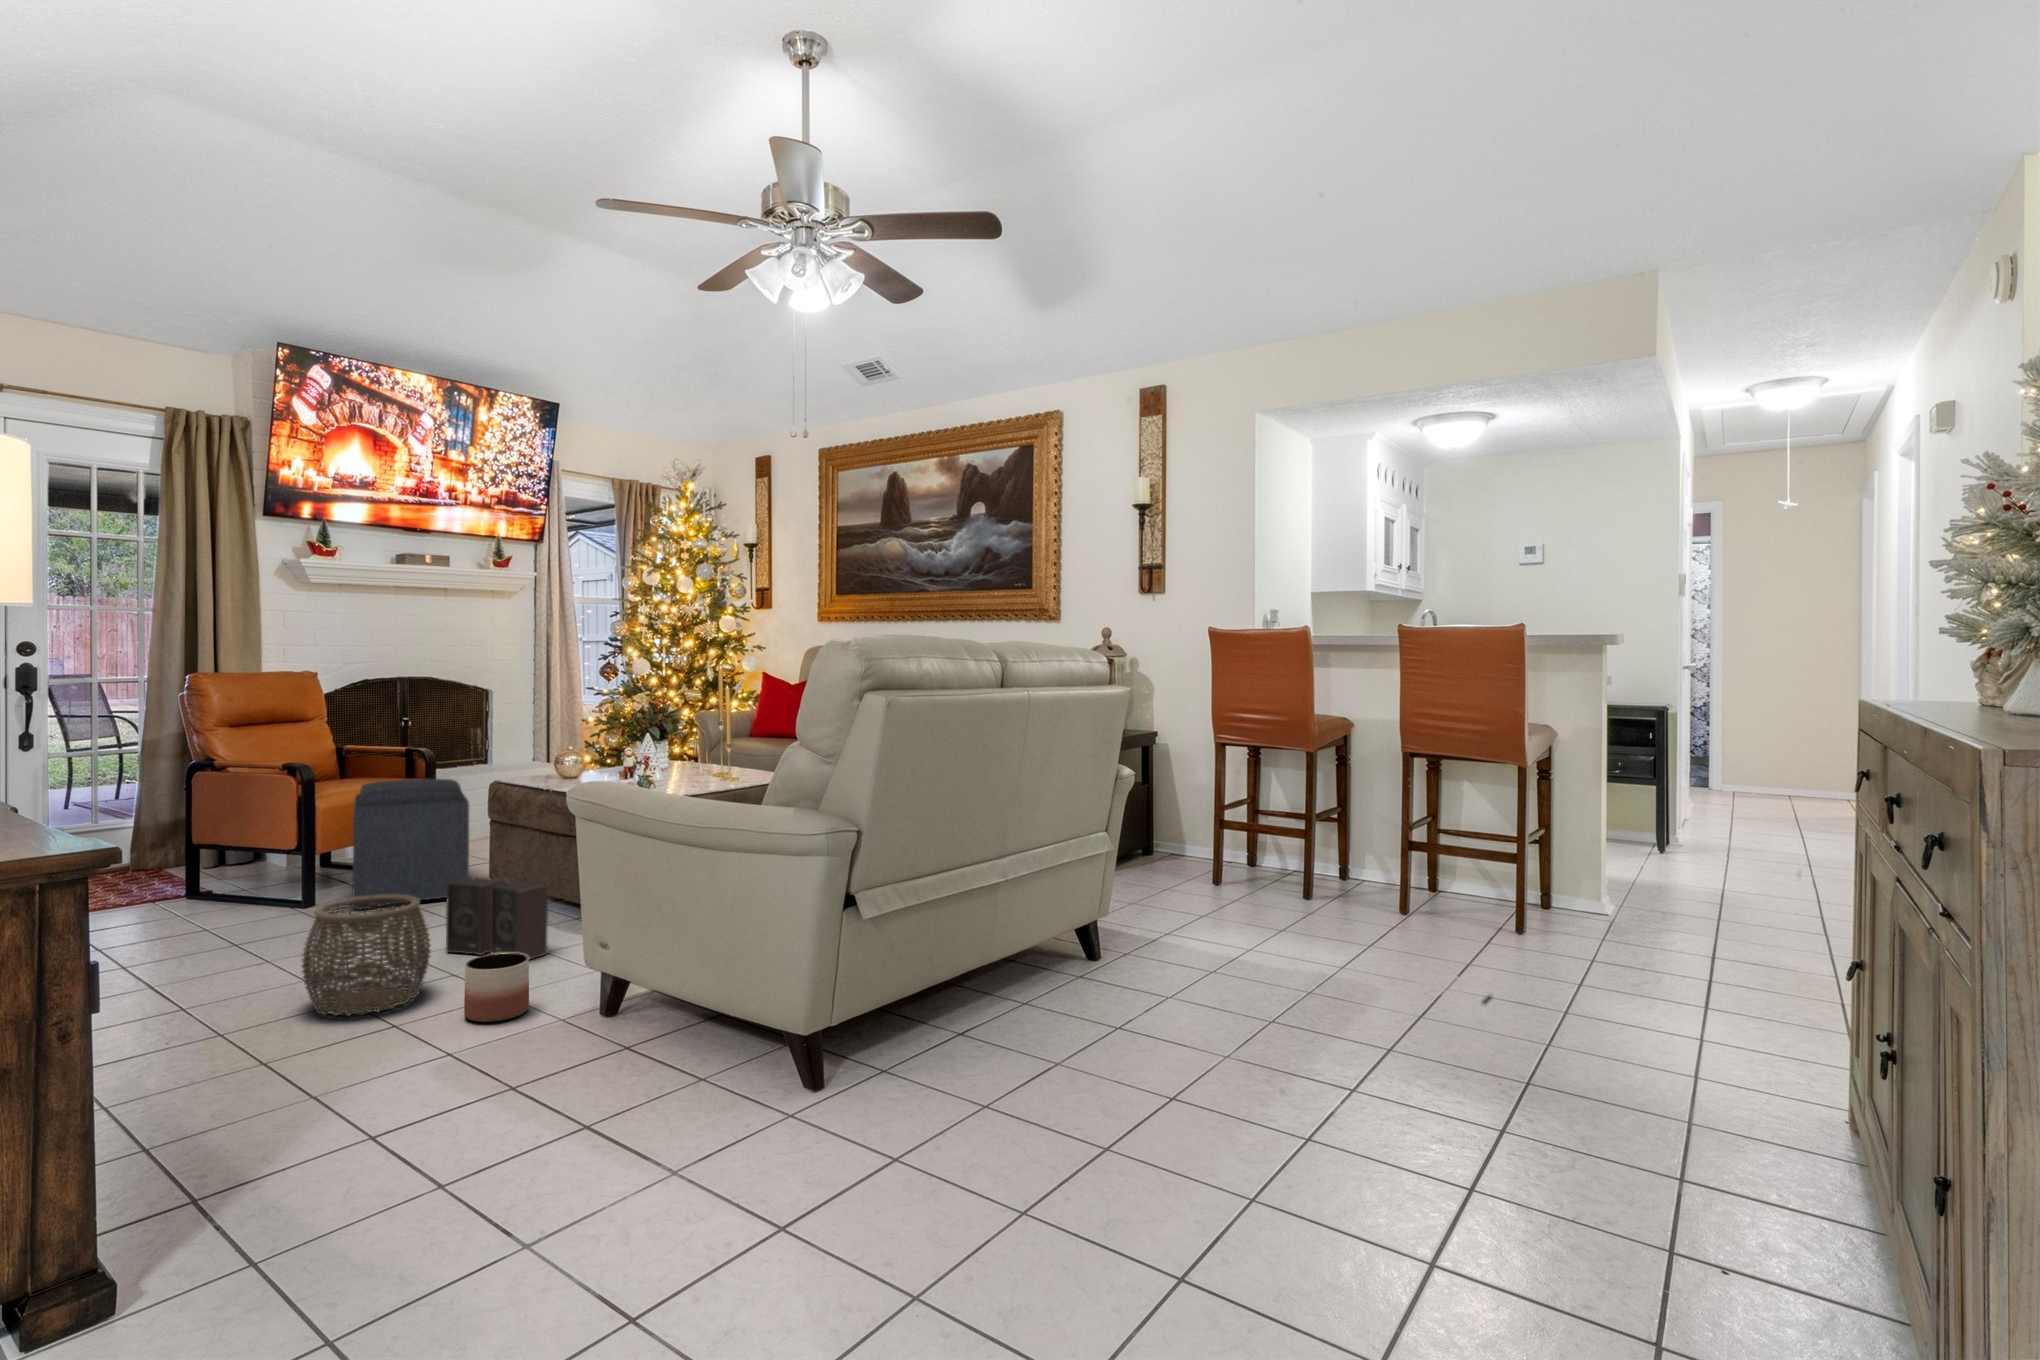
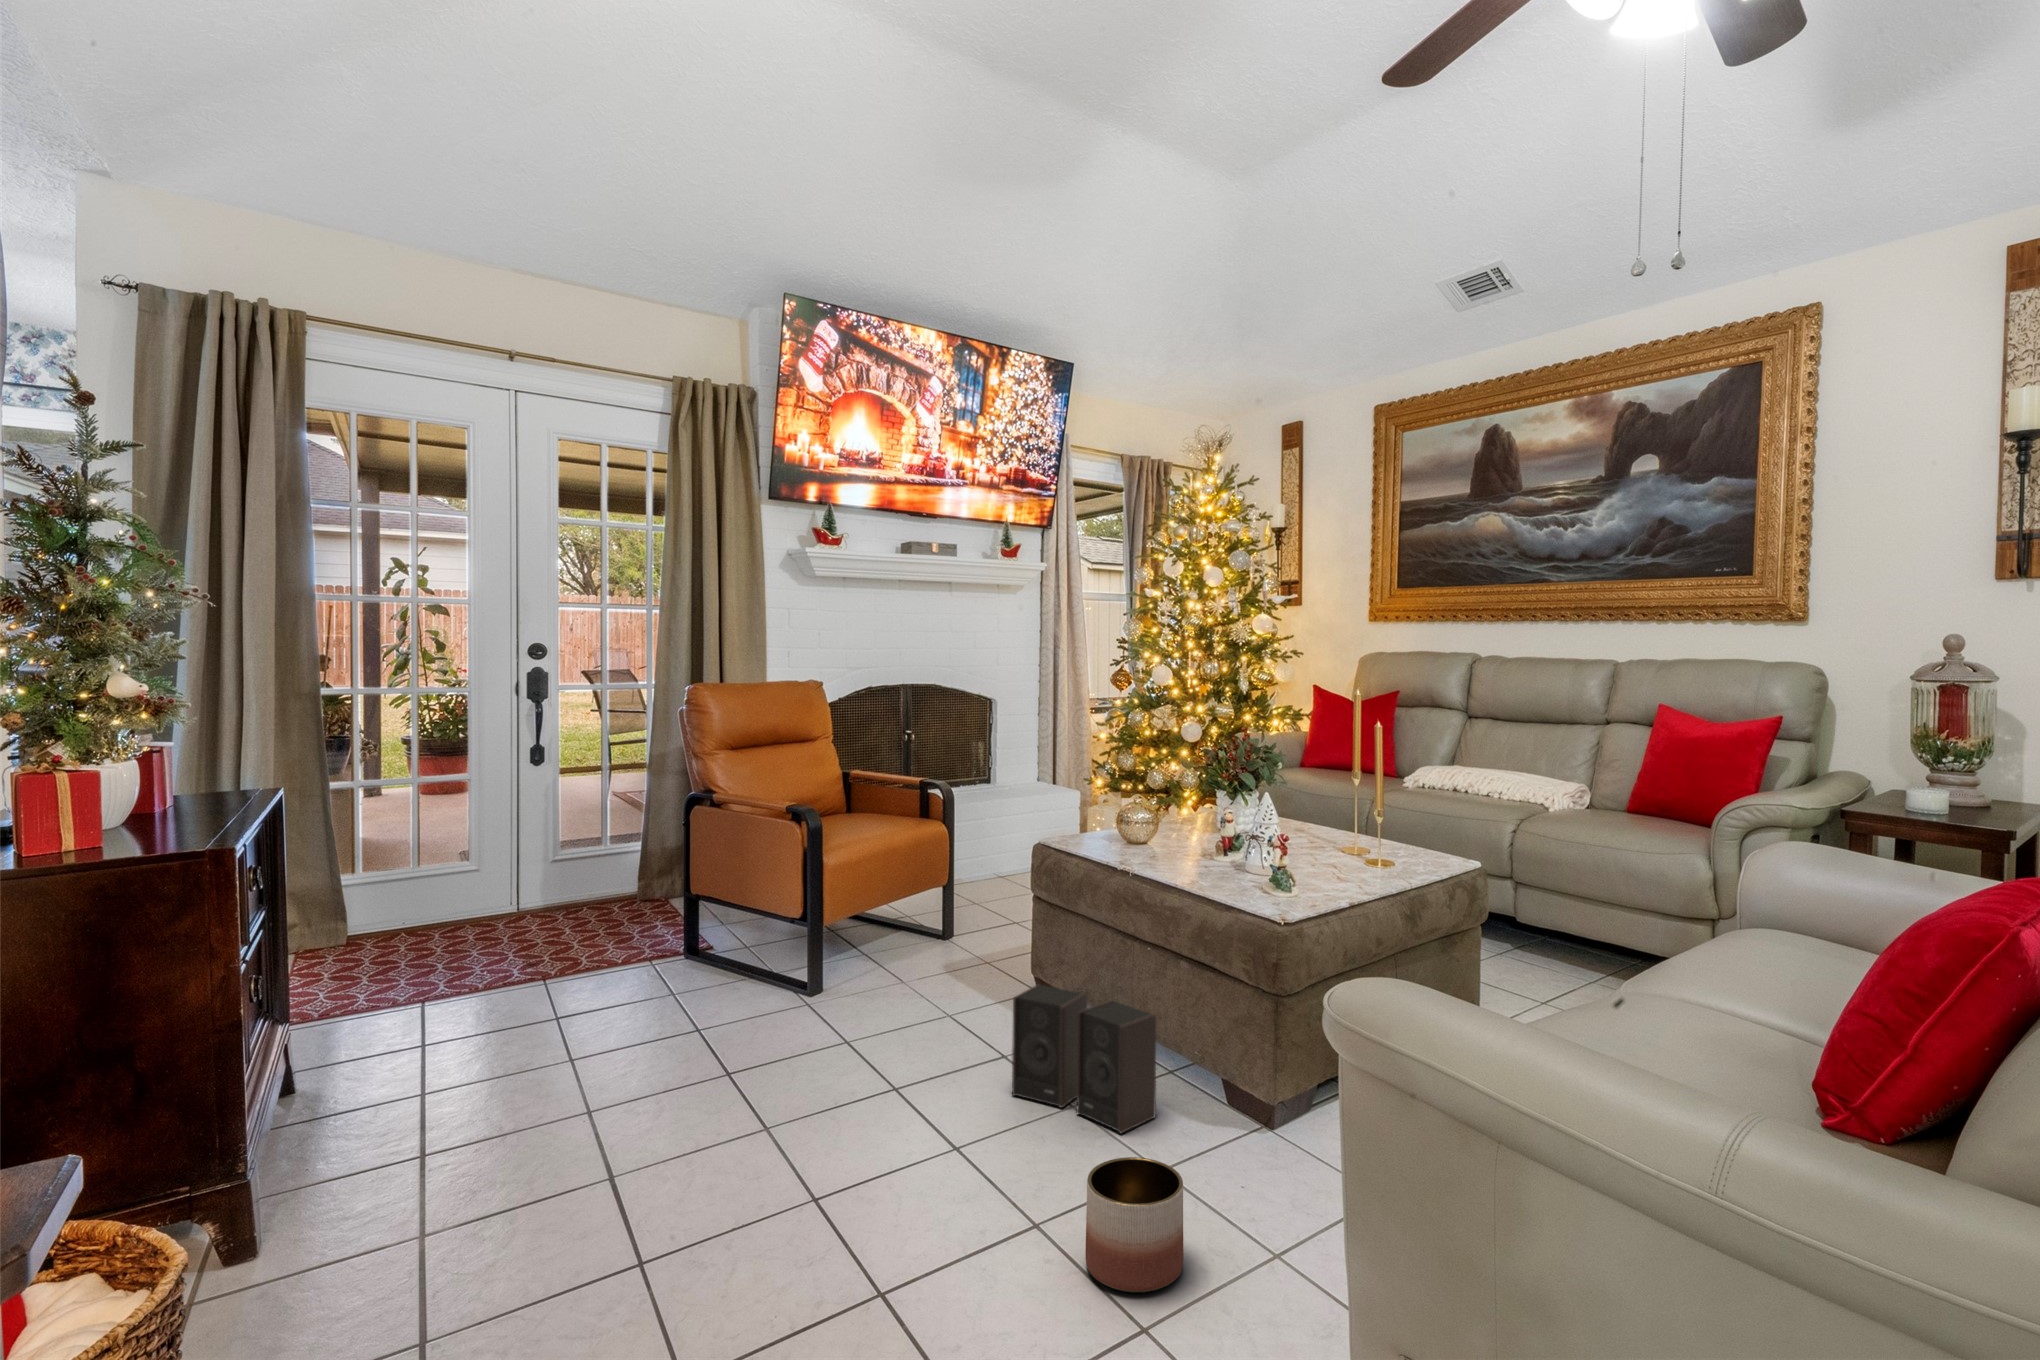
ottoman: present [352,779,469,907] -> none [869,821,1010,993]
woven basket: present [302,895,431,1016] -> none [843,1030,1019,1239]

